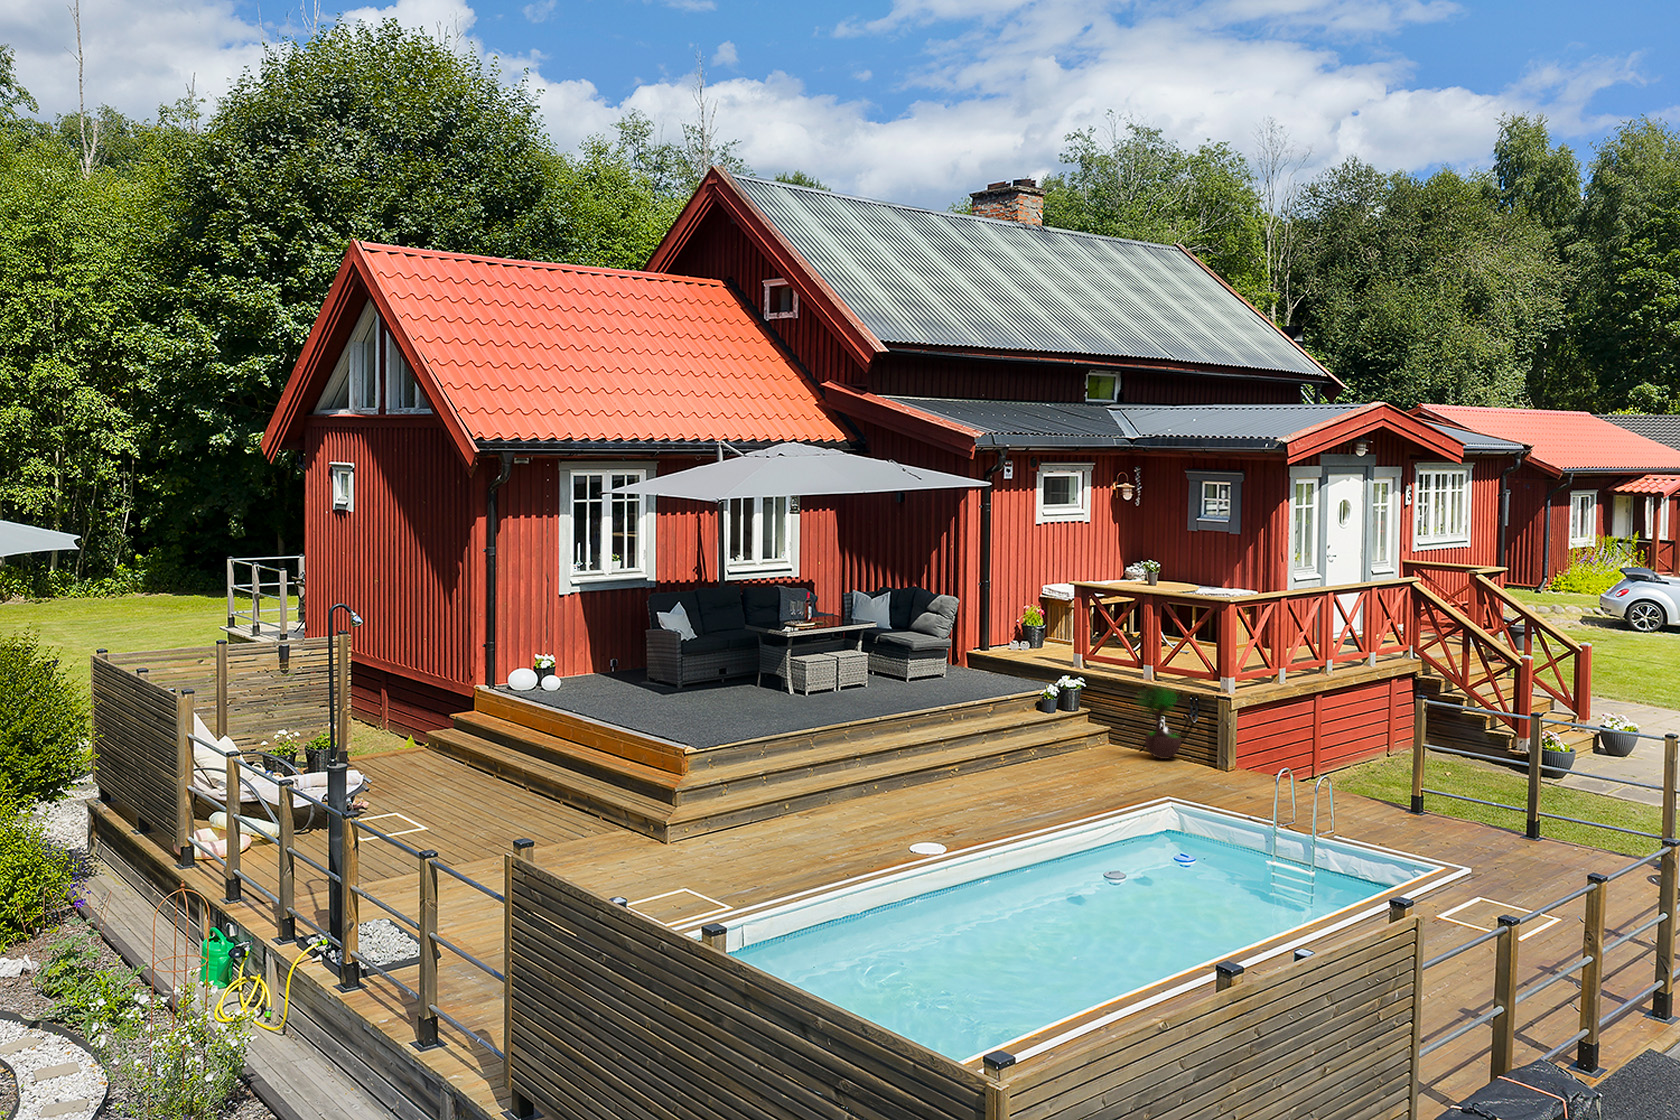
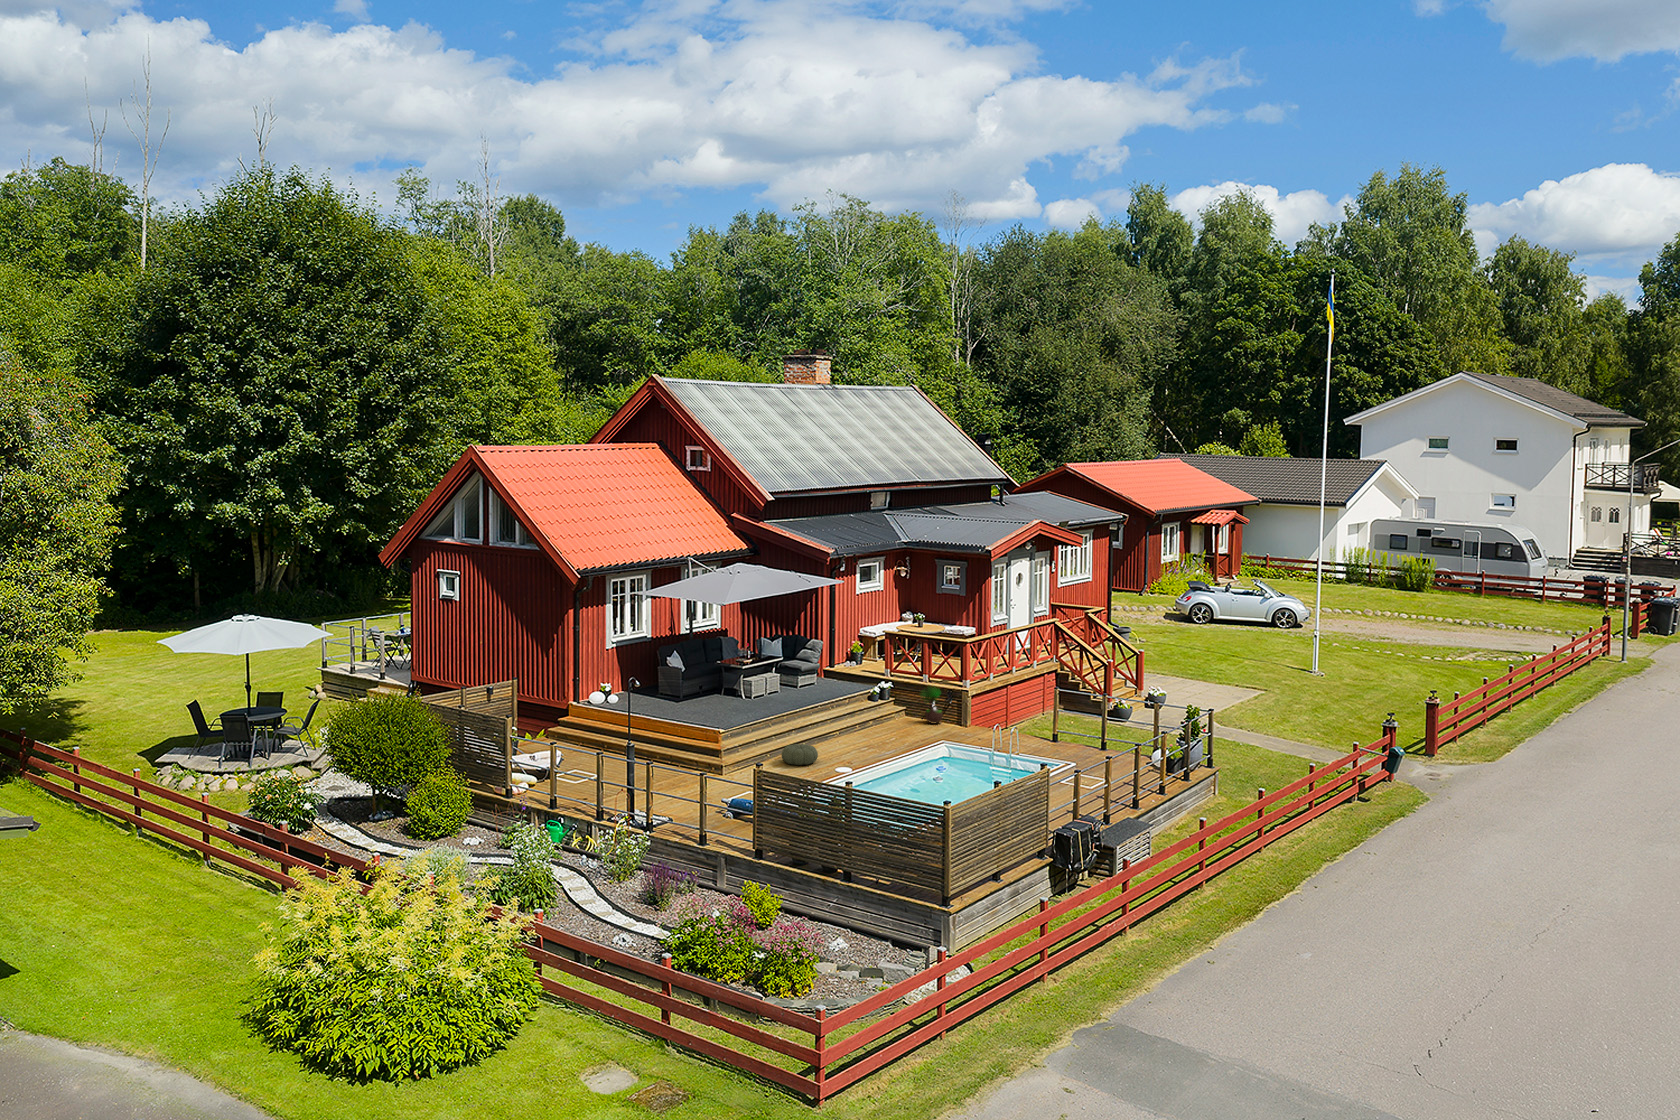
pouf: none [814,780,890,825] -> present [782,744,818,765]

